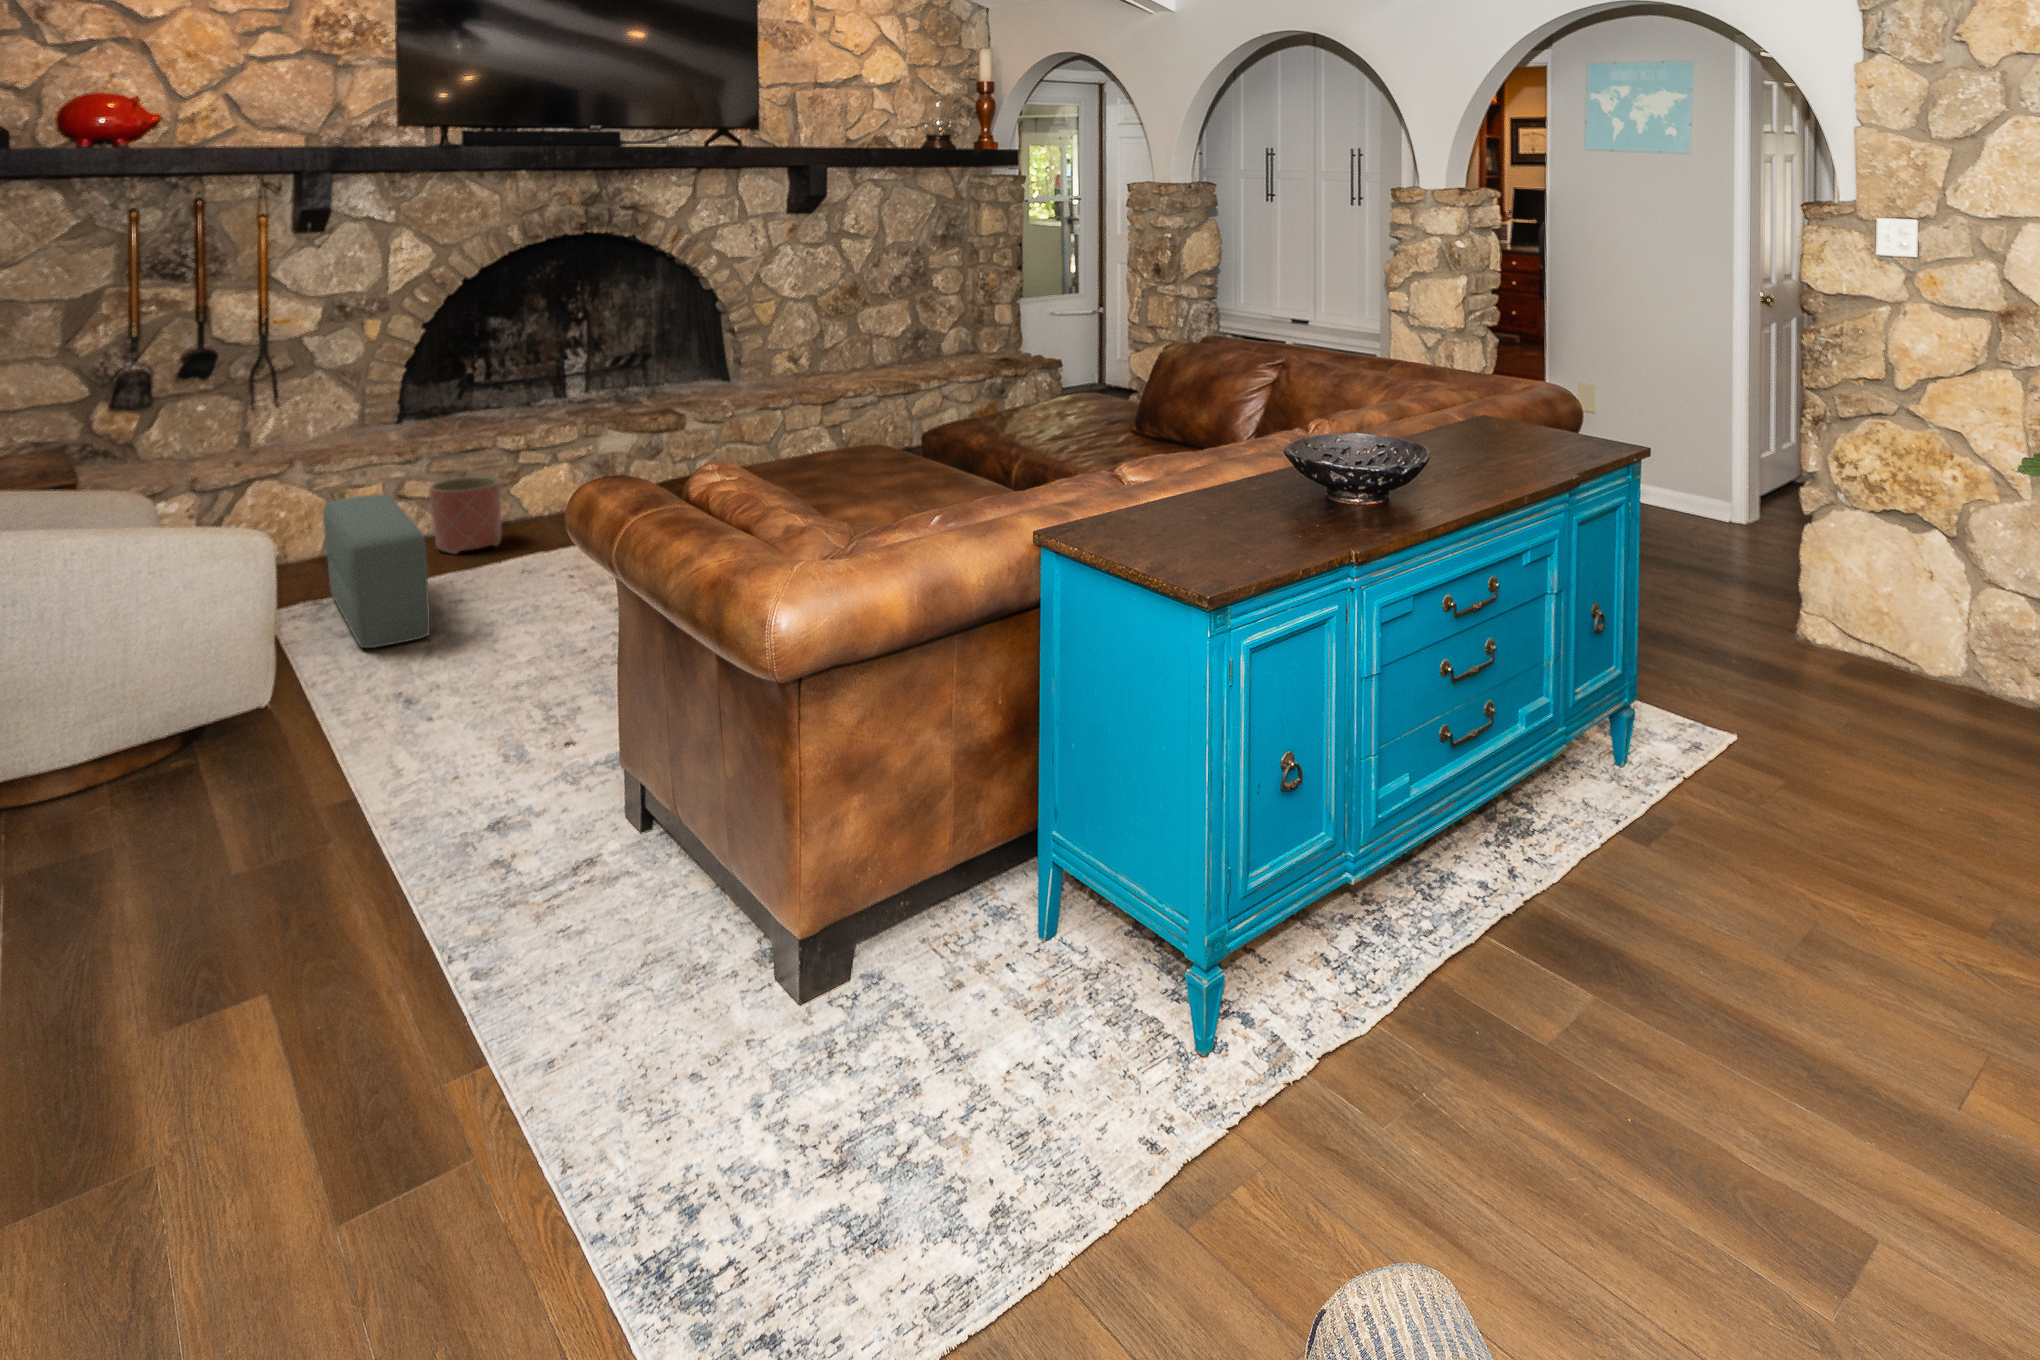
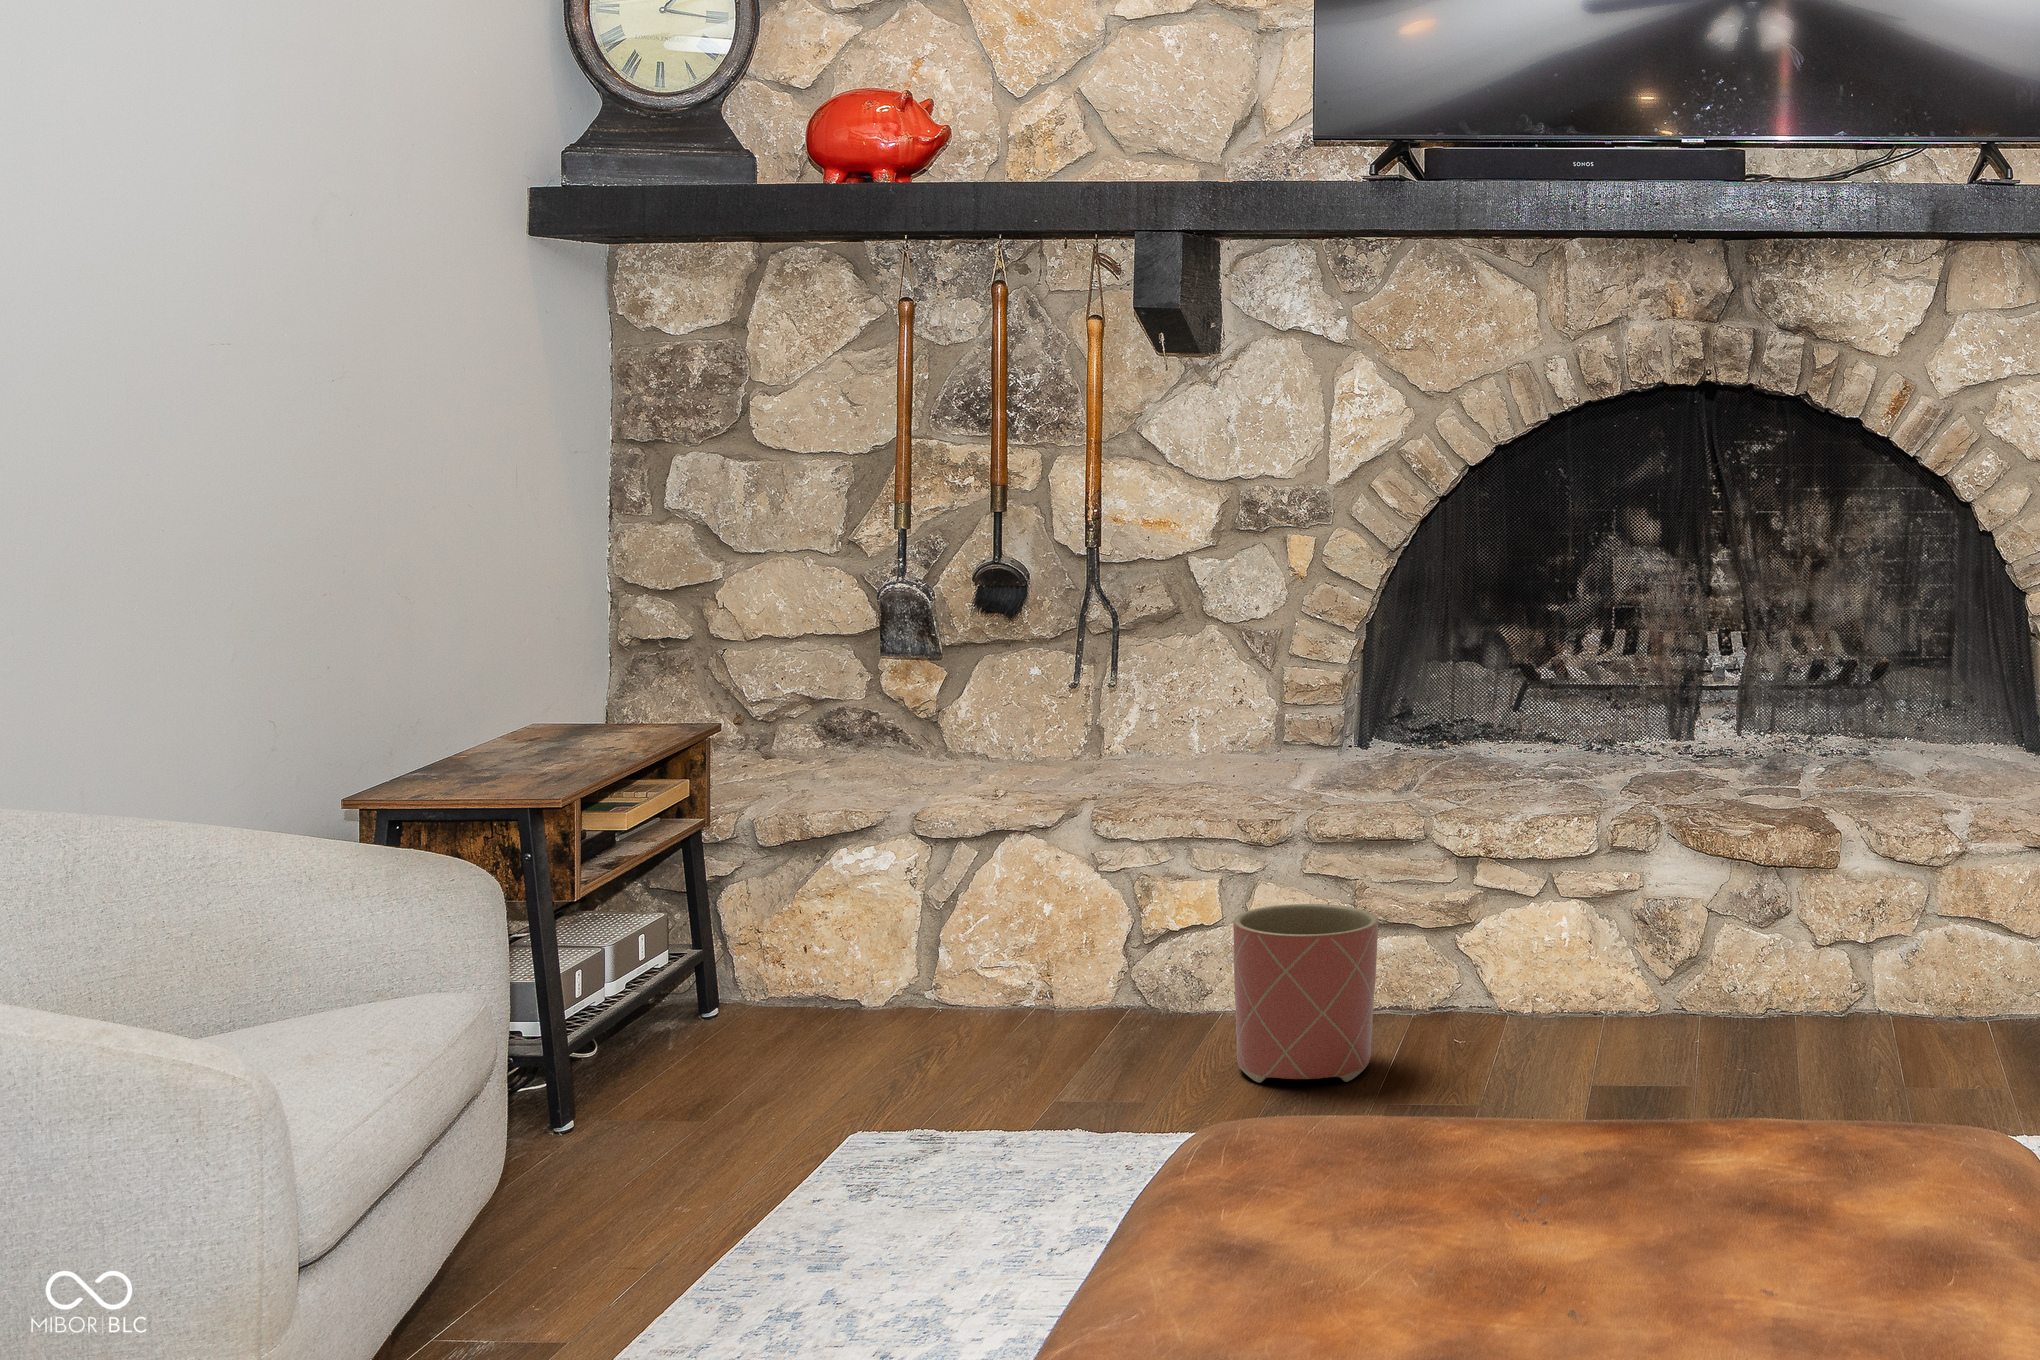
pouf: present [323,494,430,648] -> none [824,910,1083,1290]

